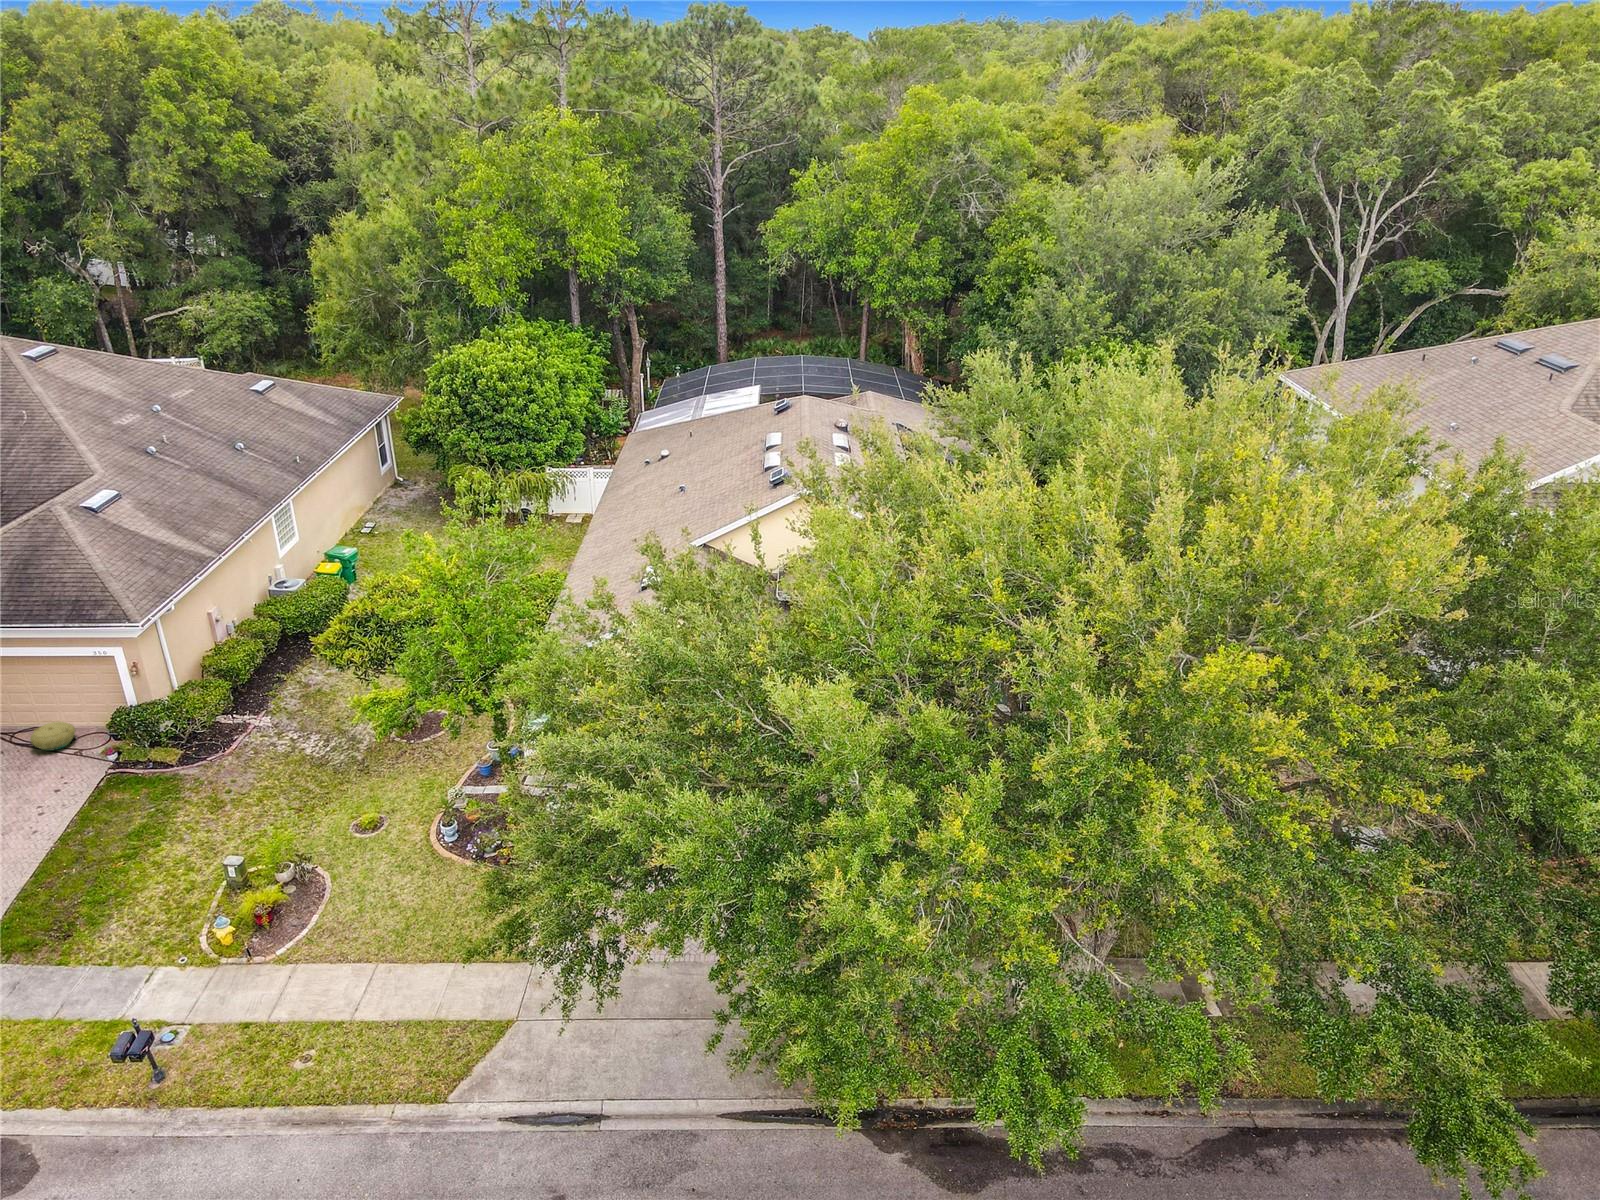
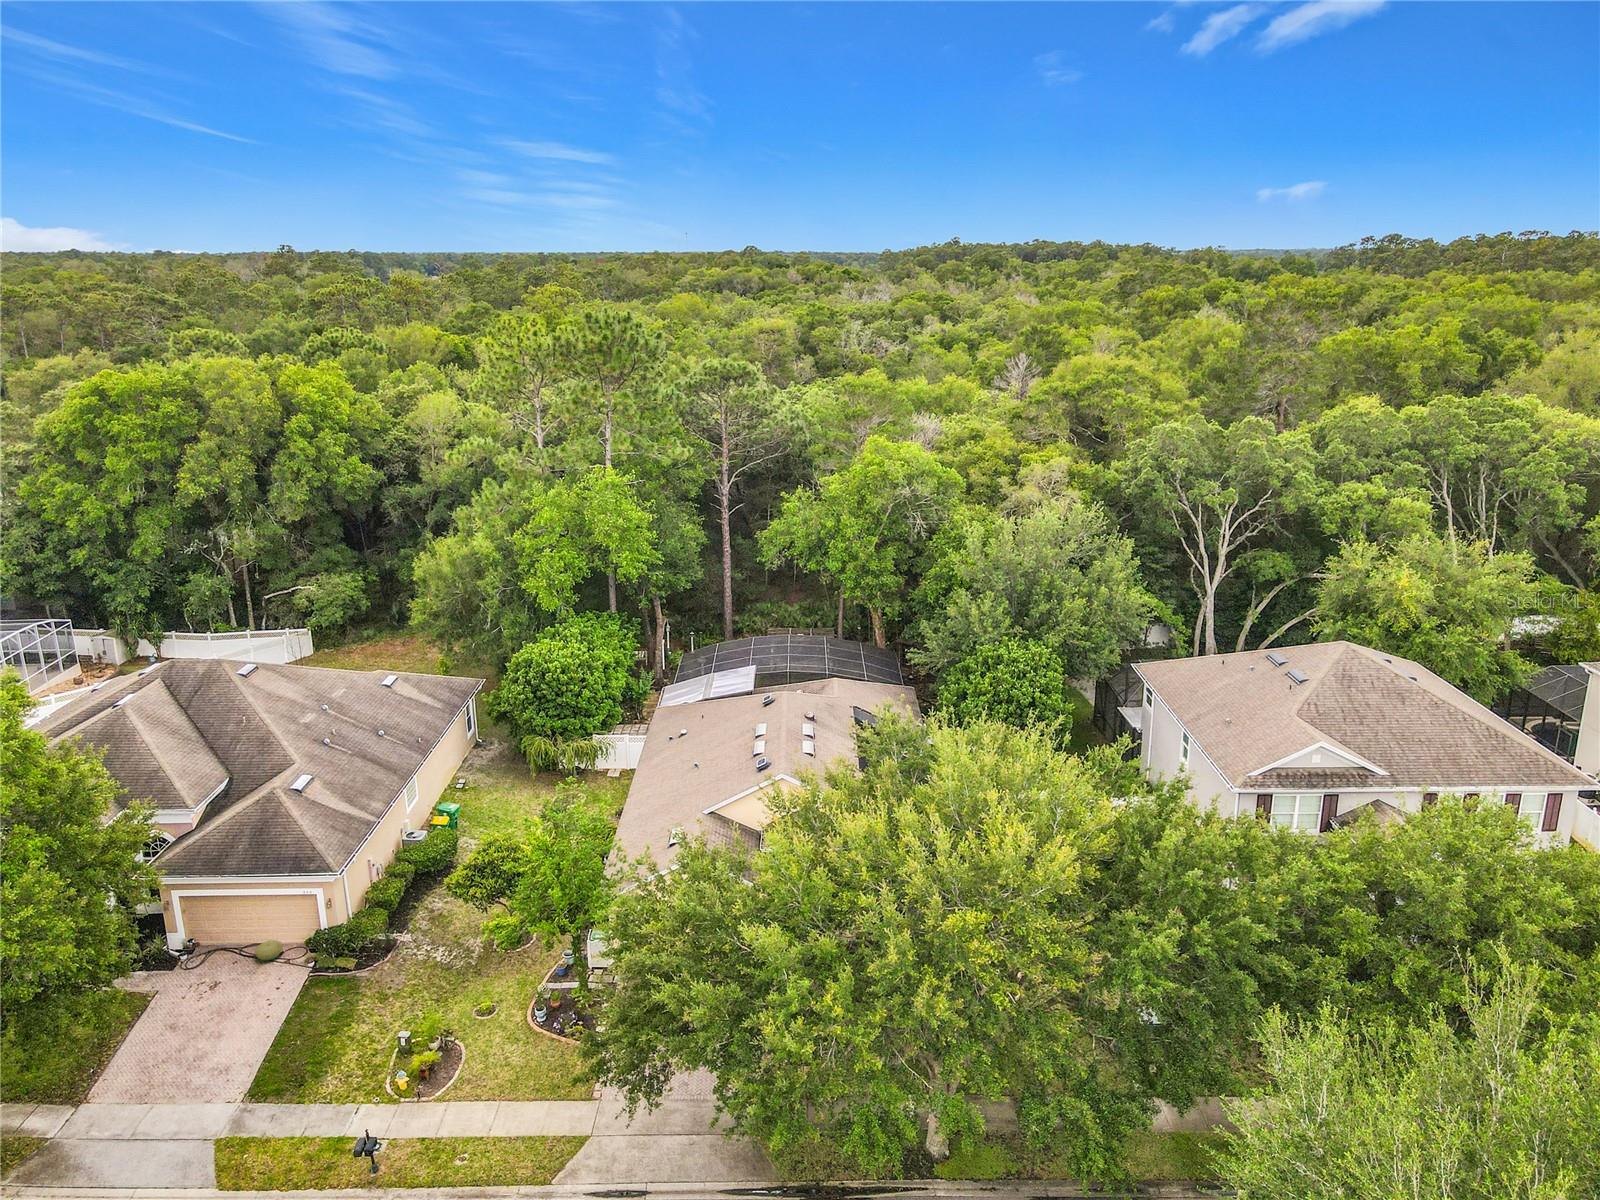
decorative plant: none [210,706,252,739] -> present [382,930,393,950]

